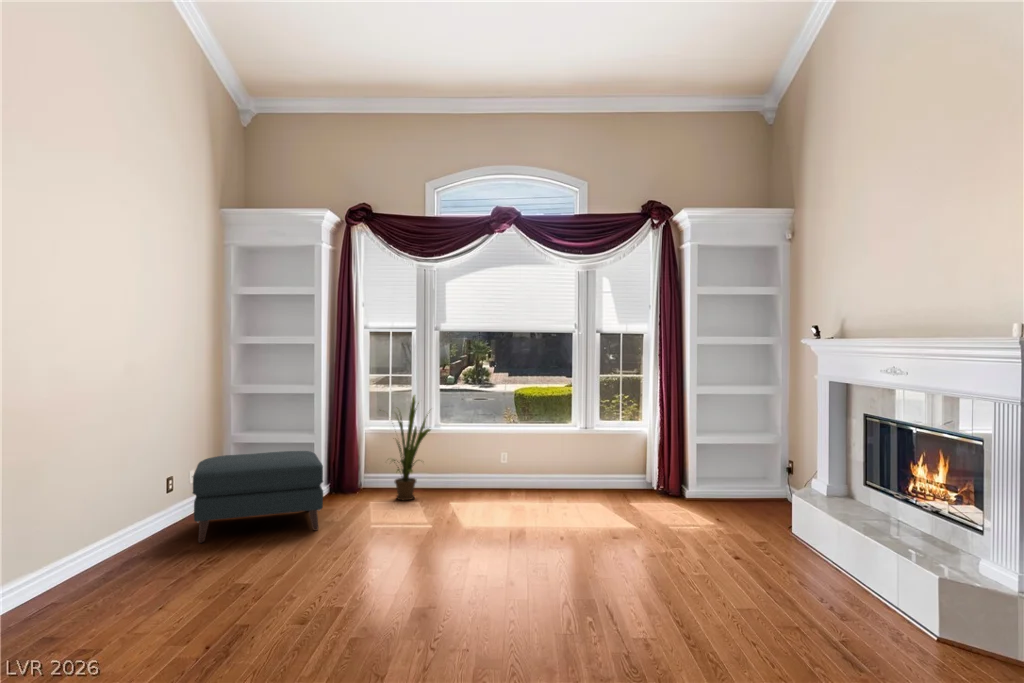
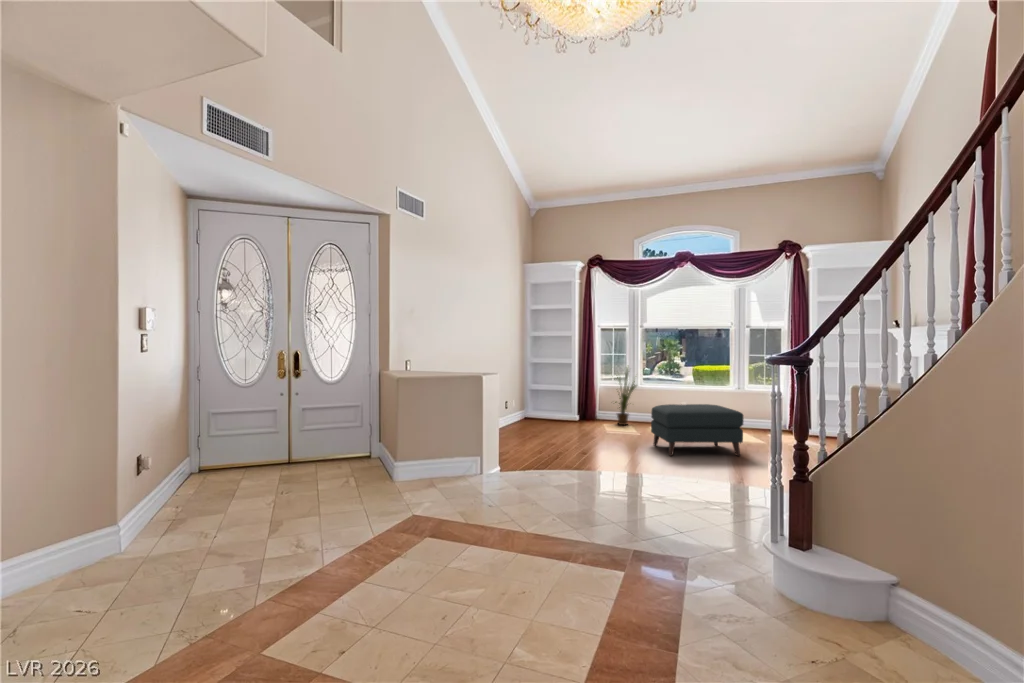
ottoman: present [193,451,323,543] -> present [651,404,744,456]

